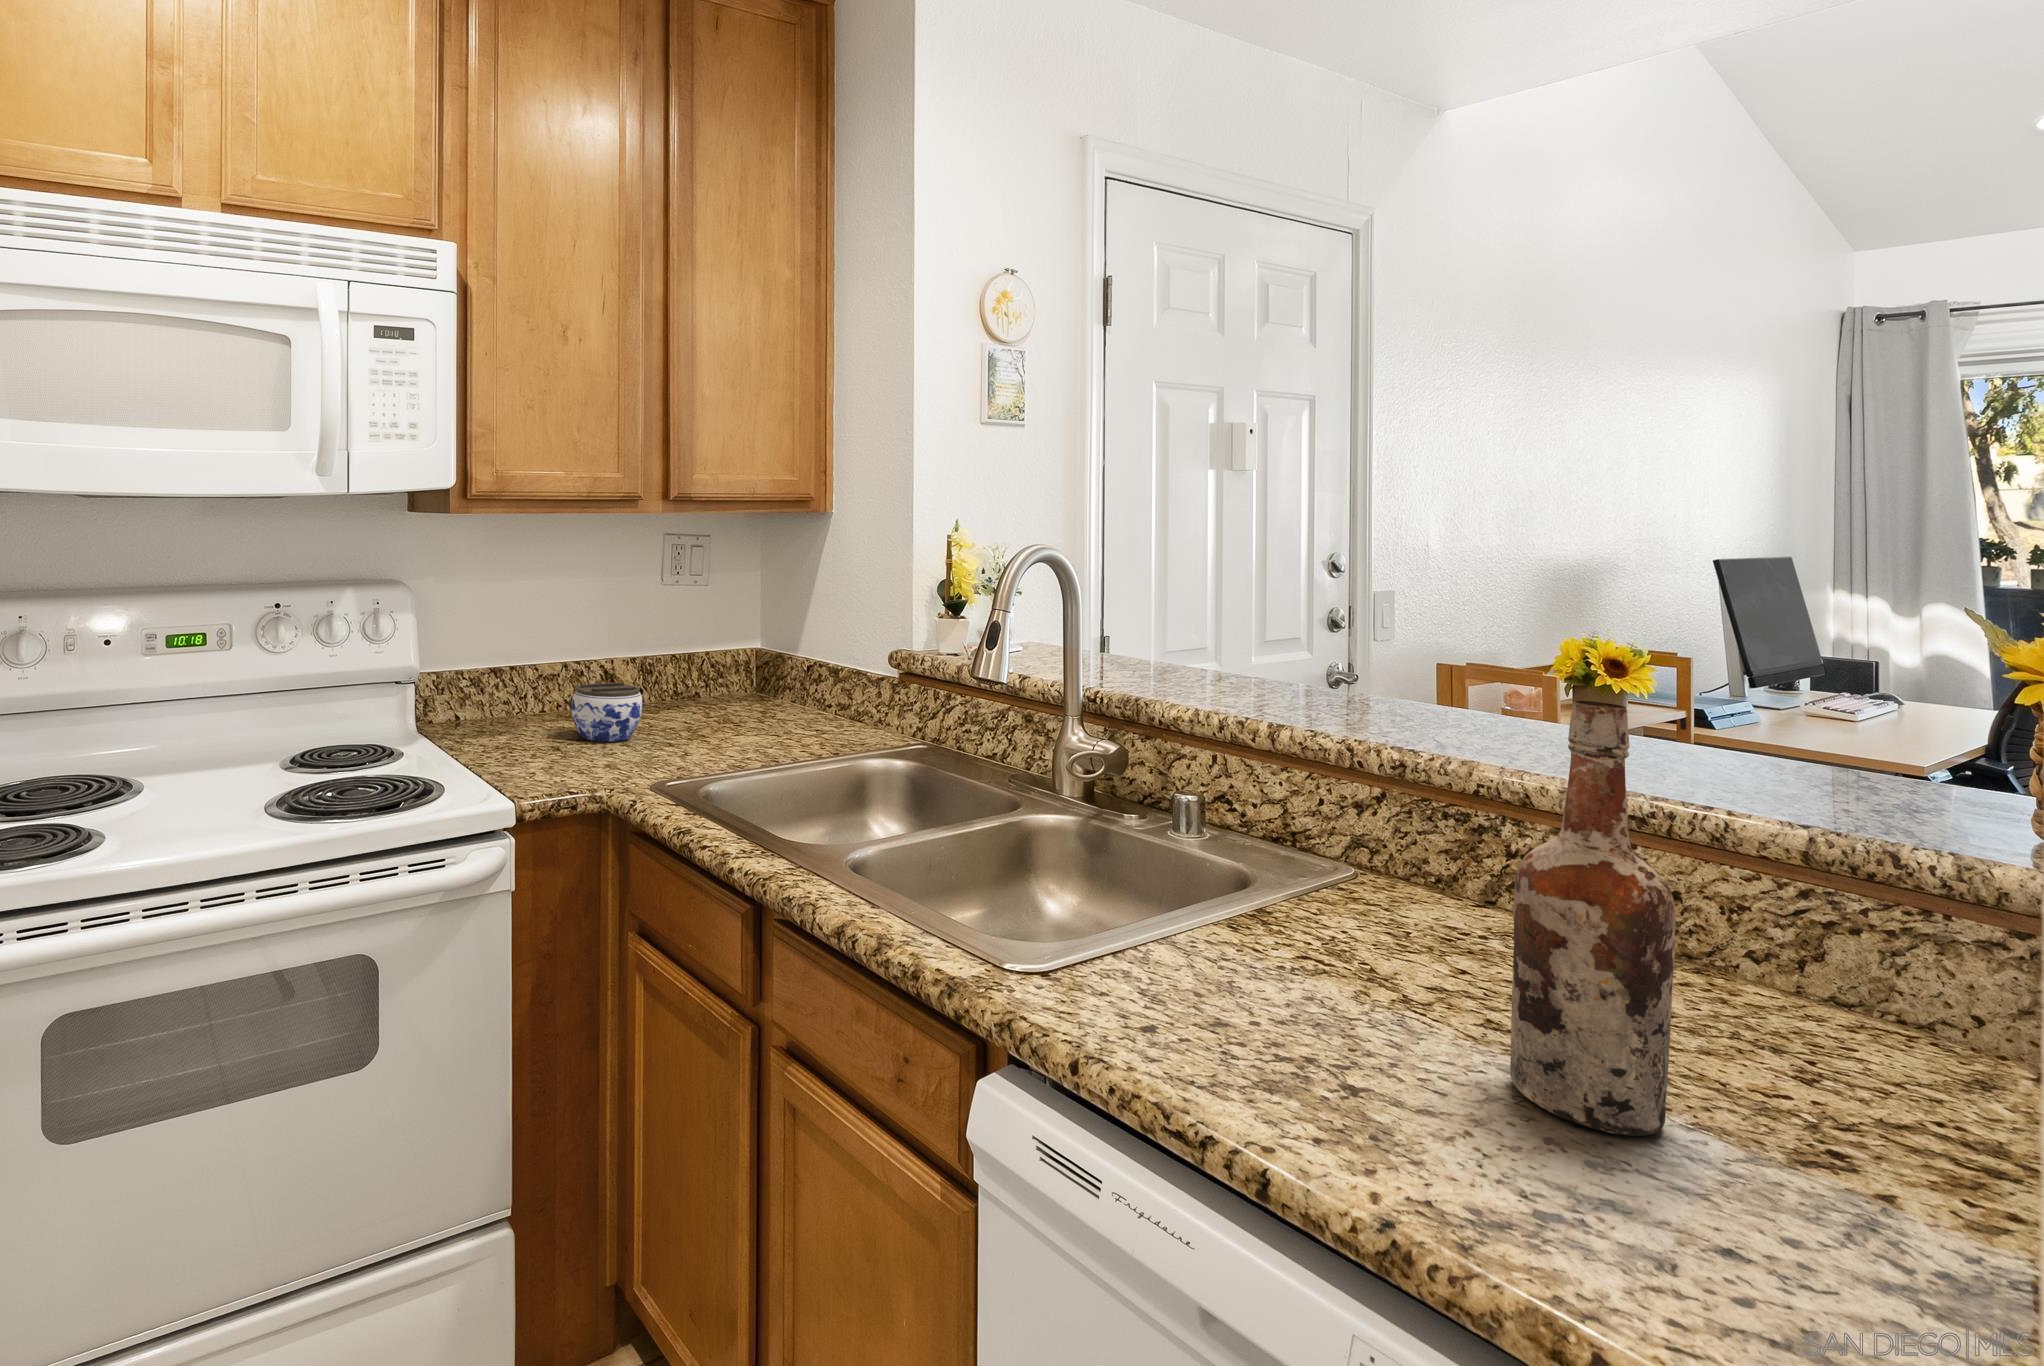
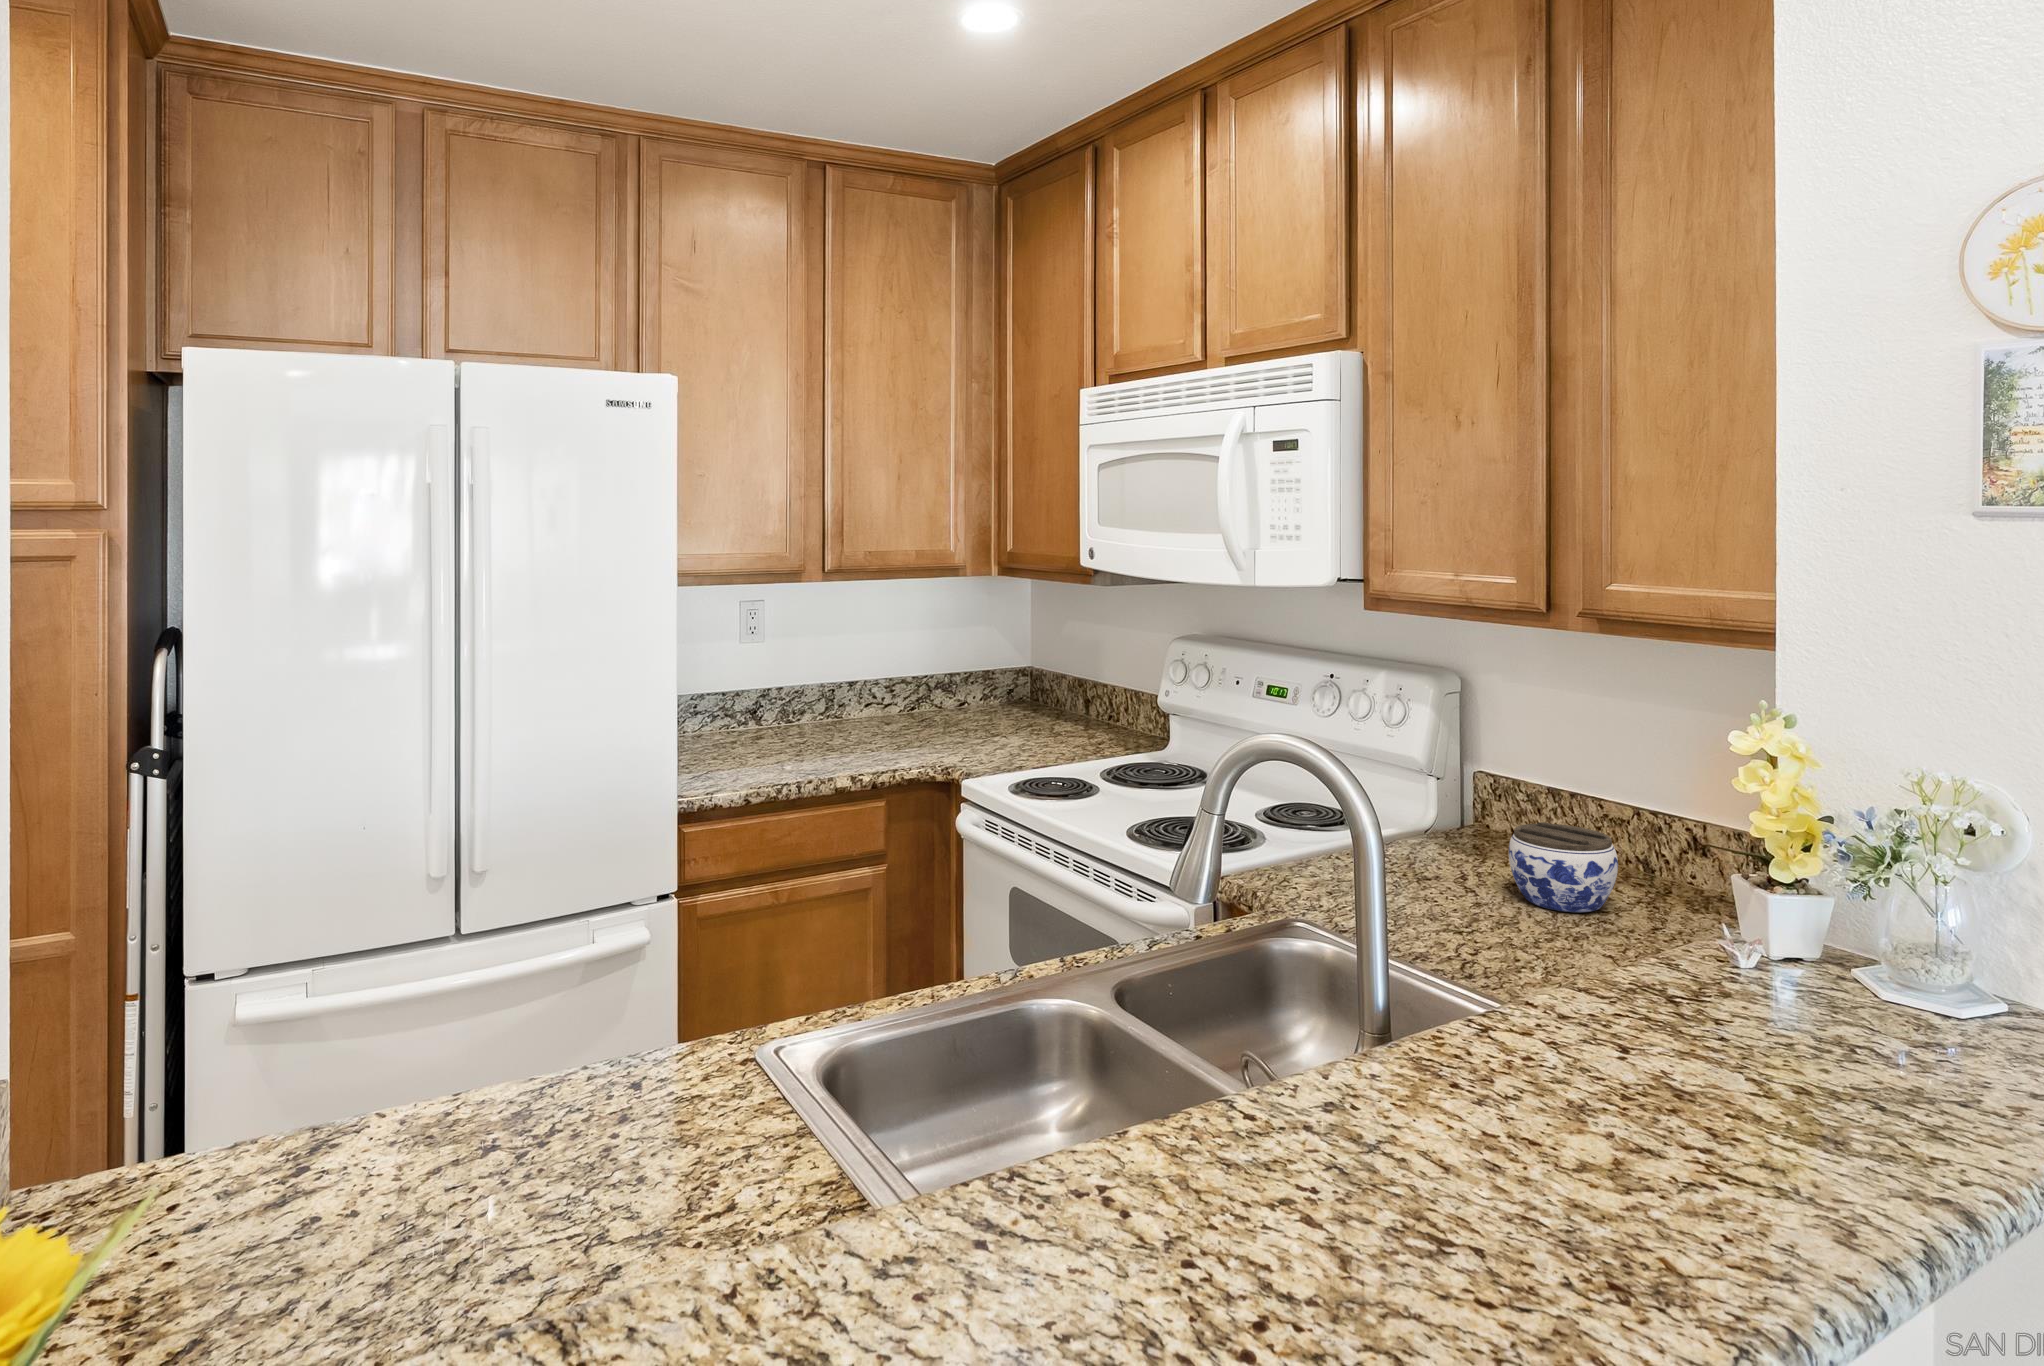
wine bottle: present [1510,701,1675,1136] -> none [300,840,442,1293]

